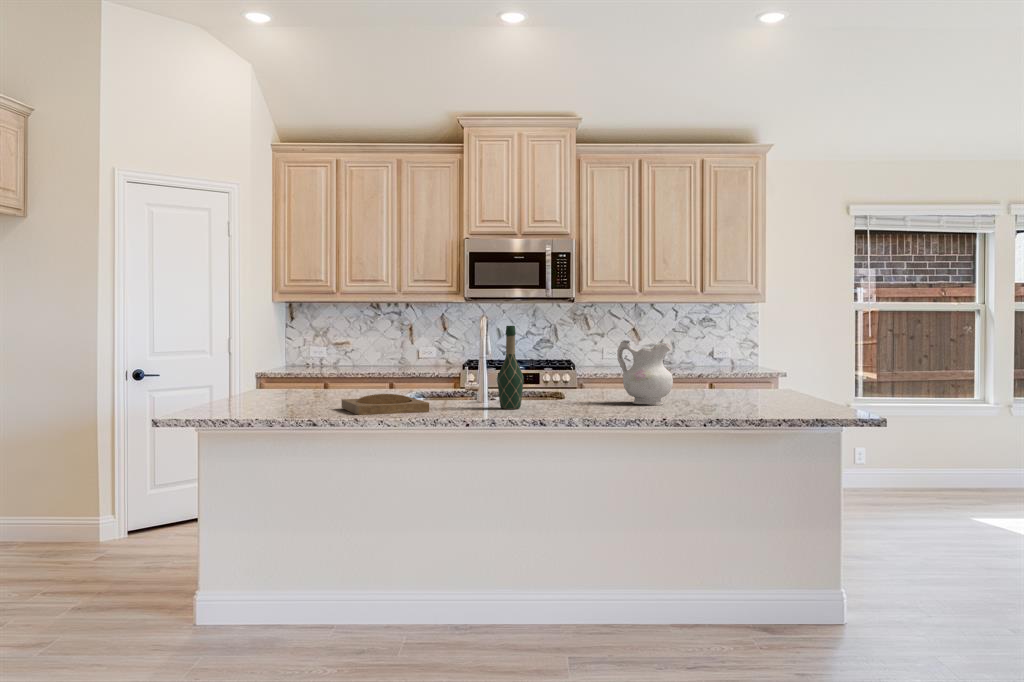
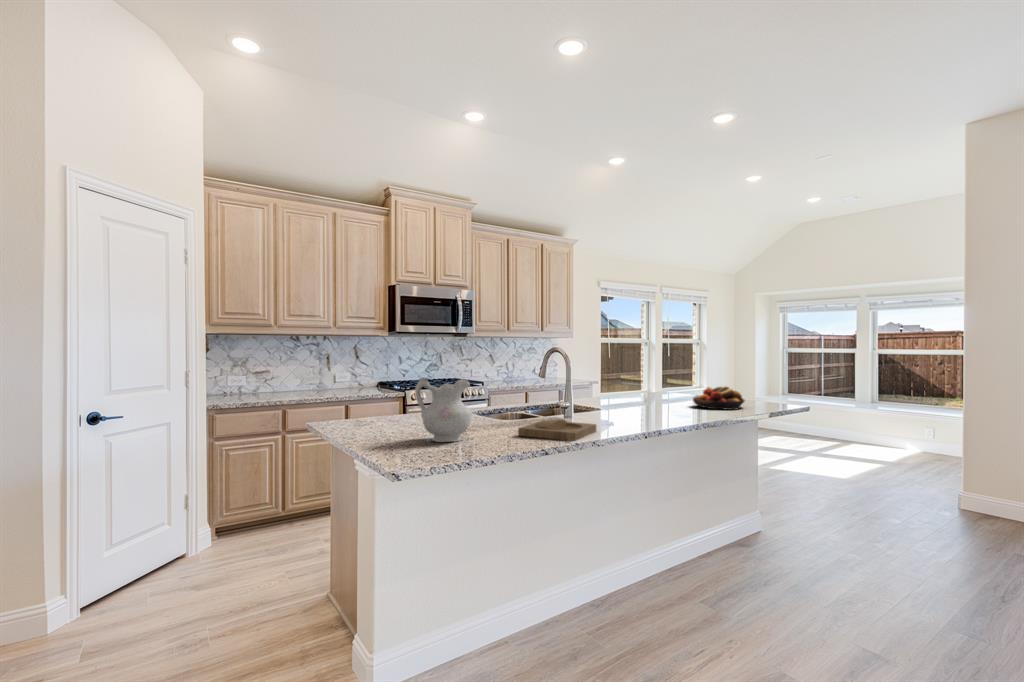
wine bottle: present [497,326,524,409] -> none [611,360,632,423]
ceramic pitcher: present [617,340,673,405] -> present [415,378,471,442]
fruit bowl: none [719,373,800,410] -> present [693,386,745,410]

